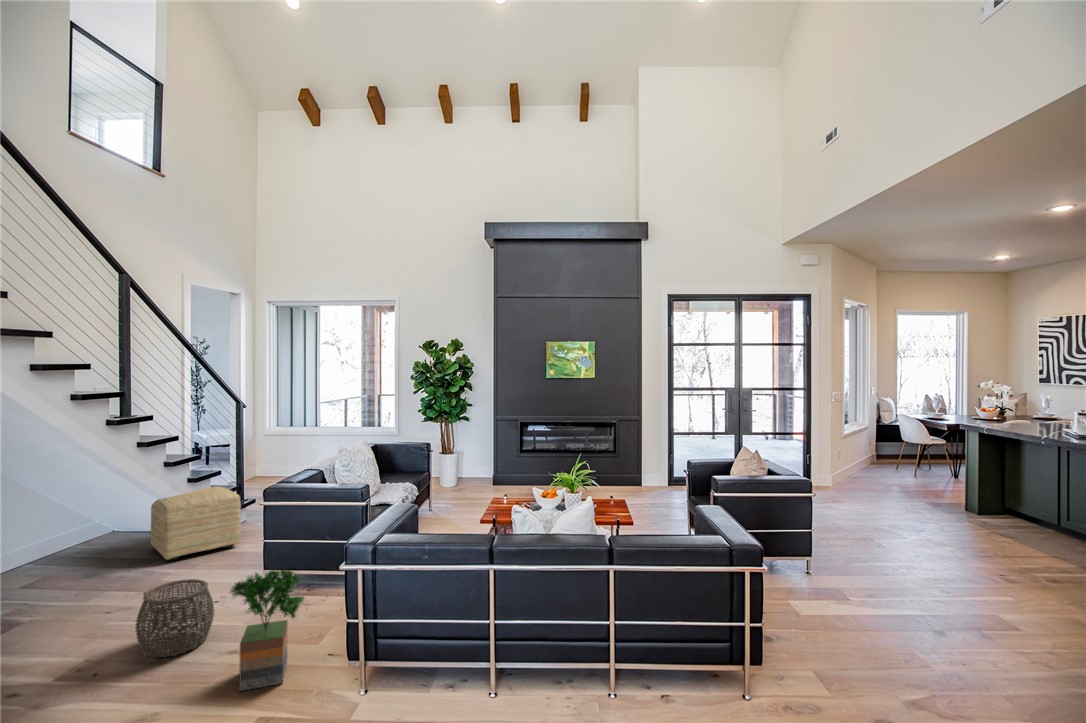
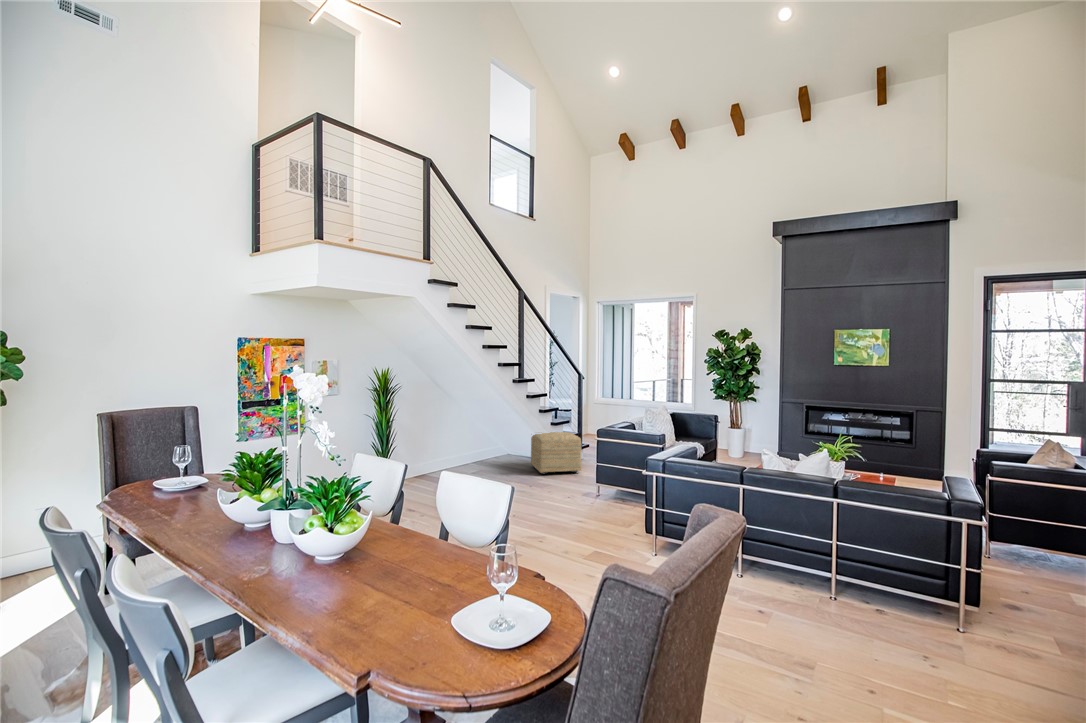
potted tree: present [230,569,304,691] -> none [579,473,622,542]
woven basket: present [135,579,214,658] -> none [532,477,570,518]

